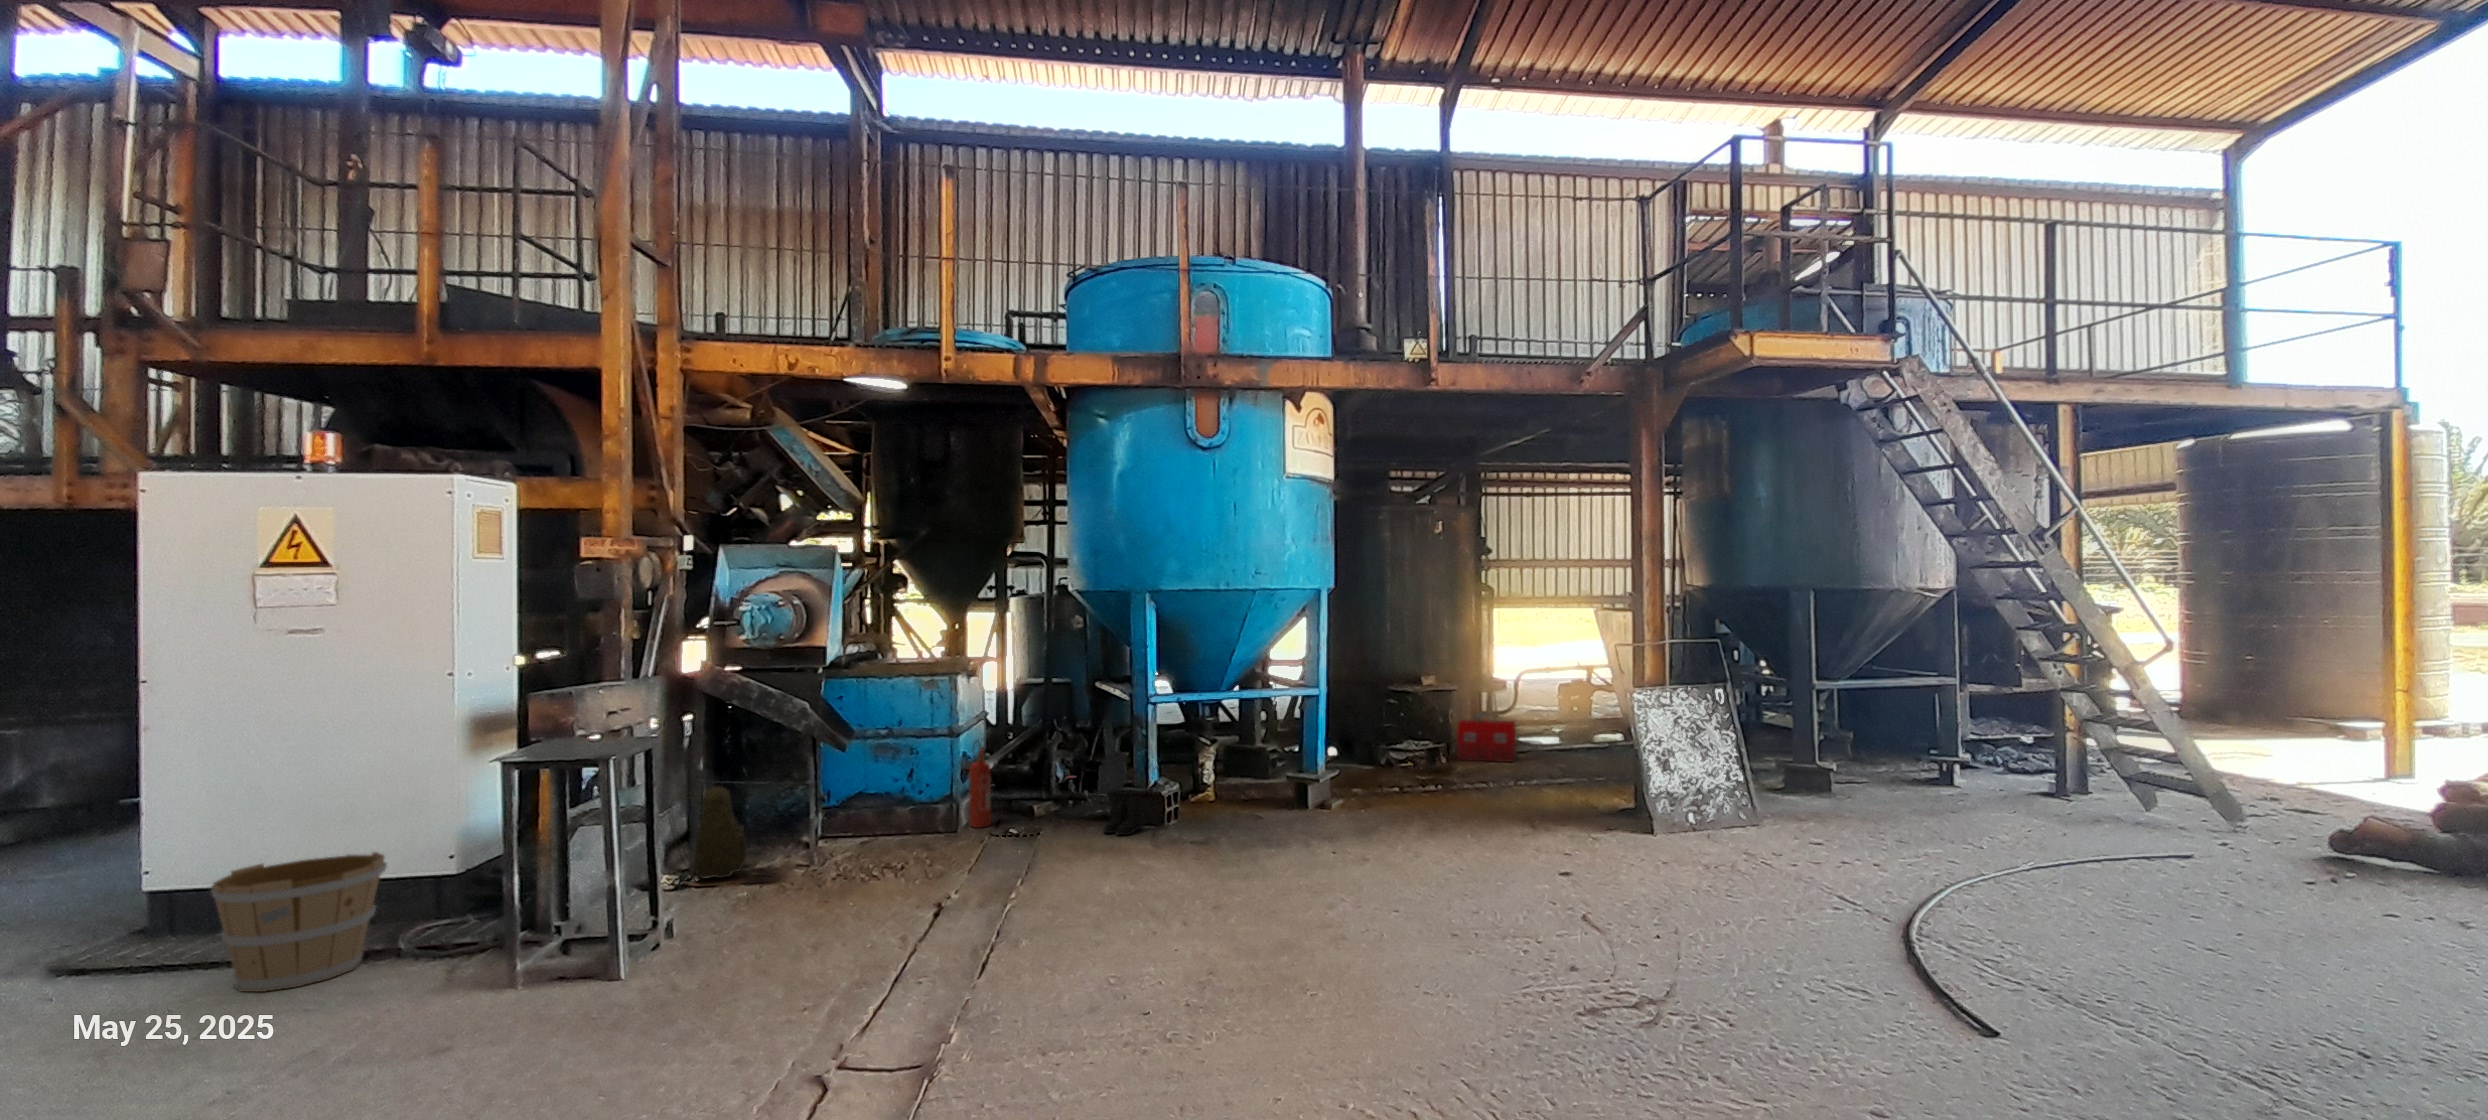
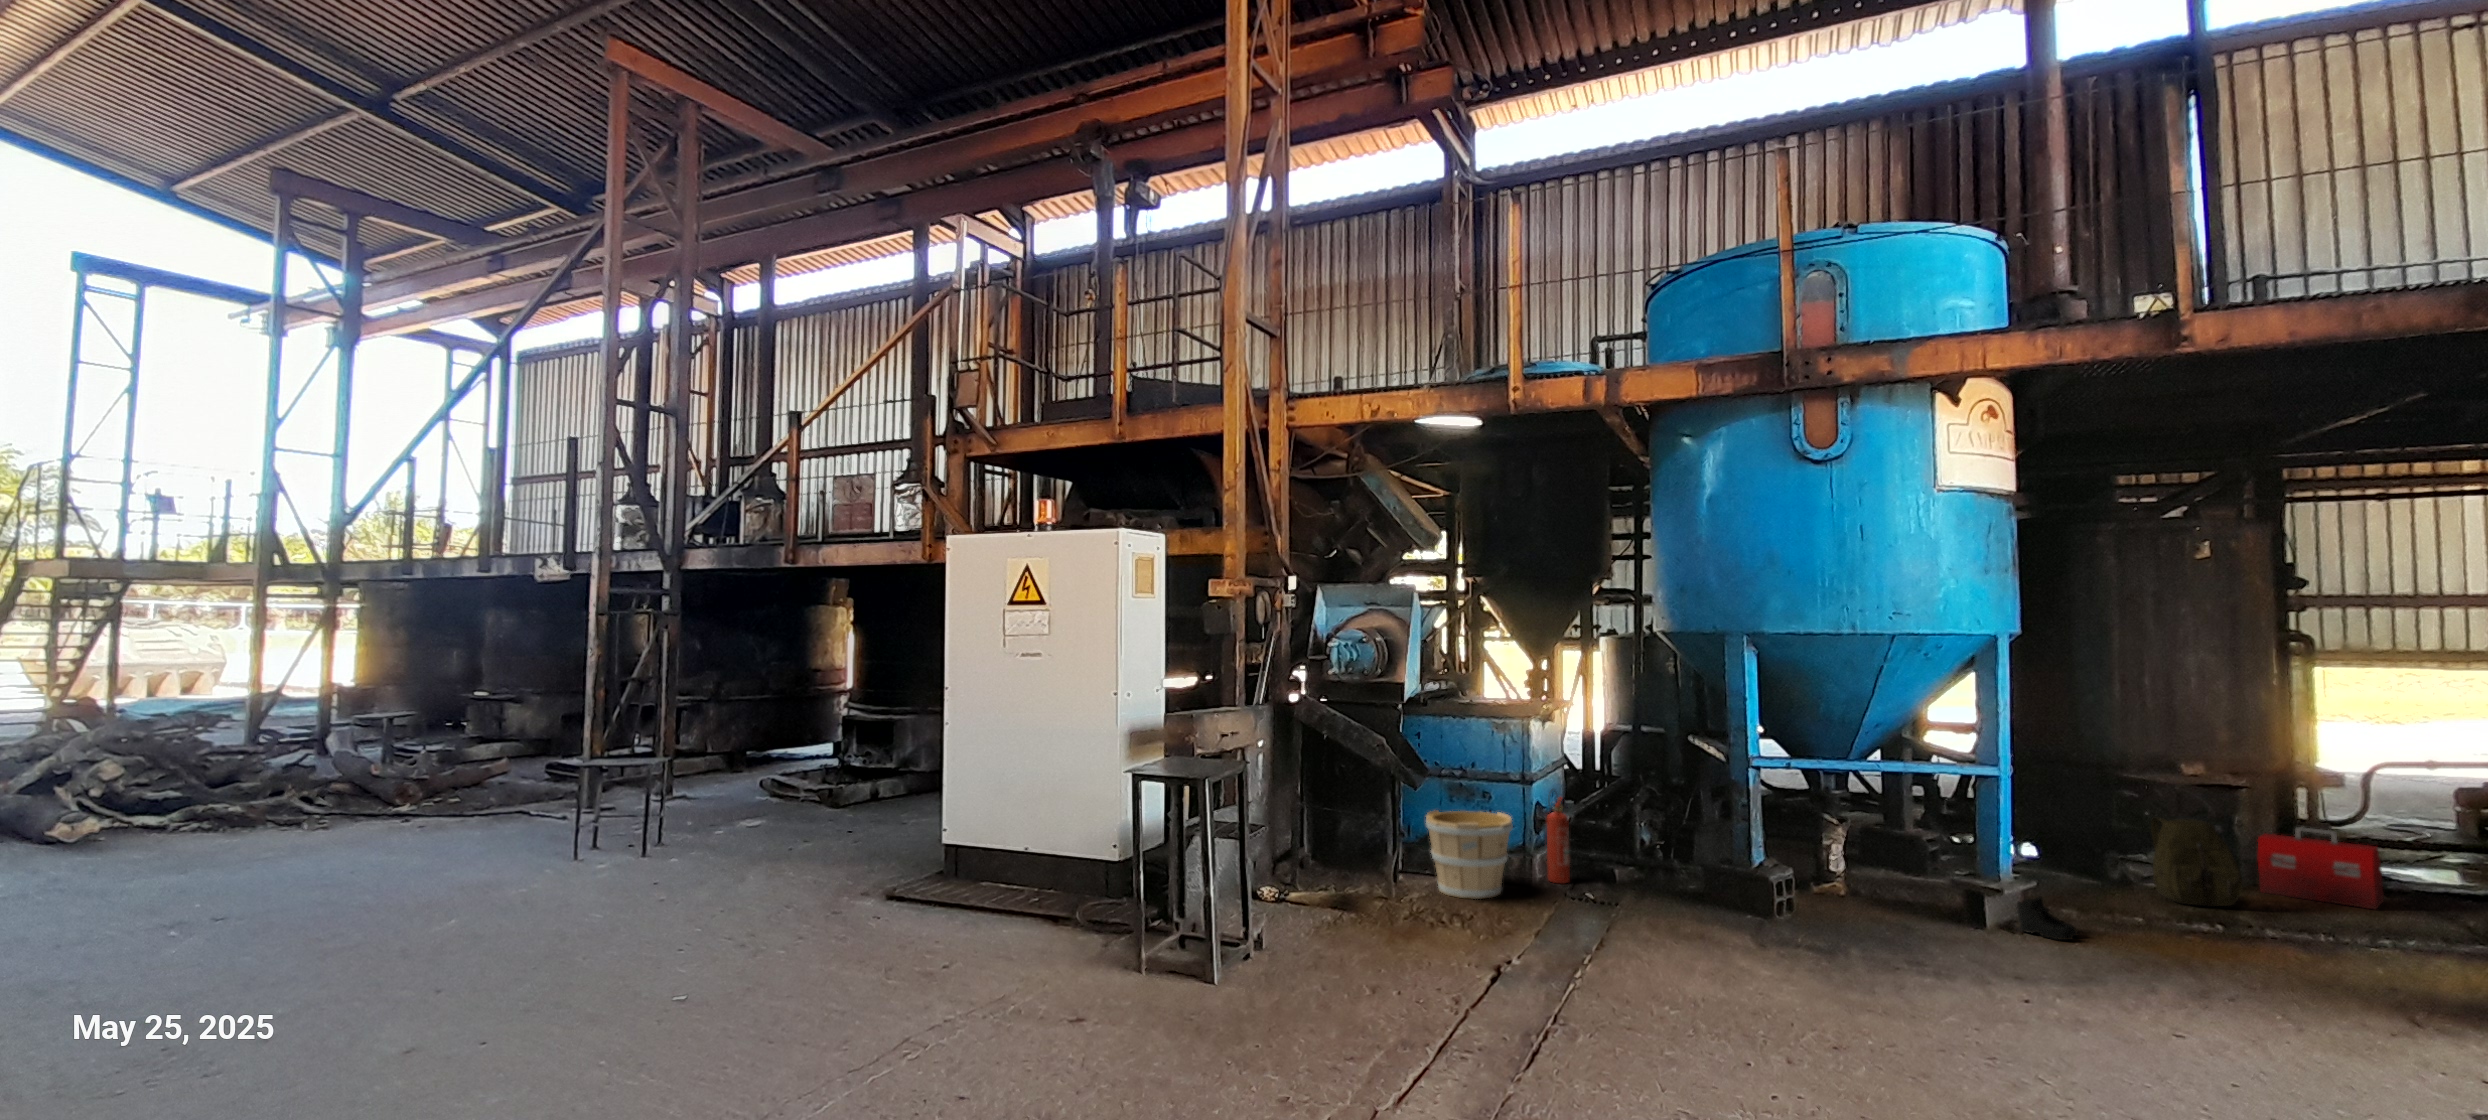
backpack: present [669,787,747,881] -> present [2151,818,2242,907]
boots: present [1103,802,1142,835] -> present [2017,896,2078,940]
wooden bucket: present [211,852,387,992] -> present [1426,810,1513,899]

